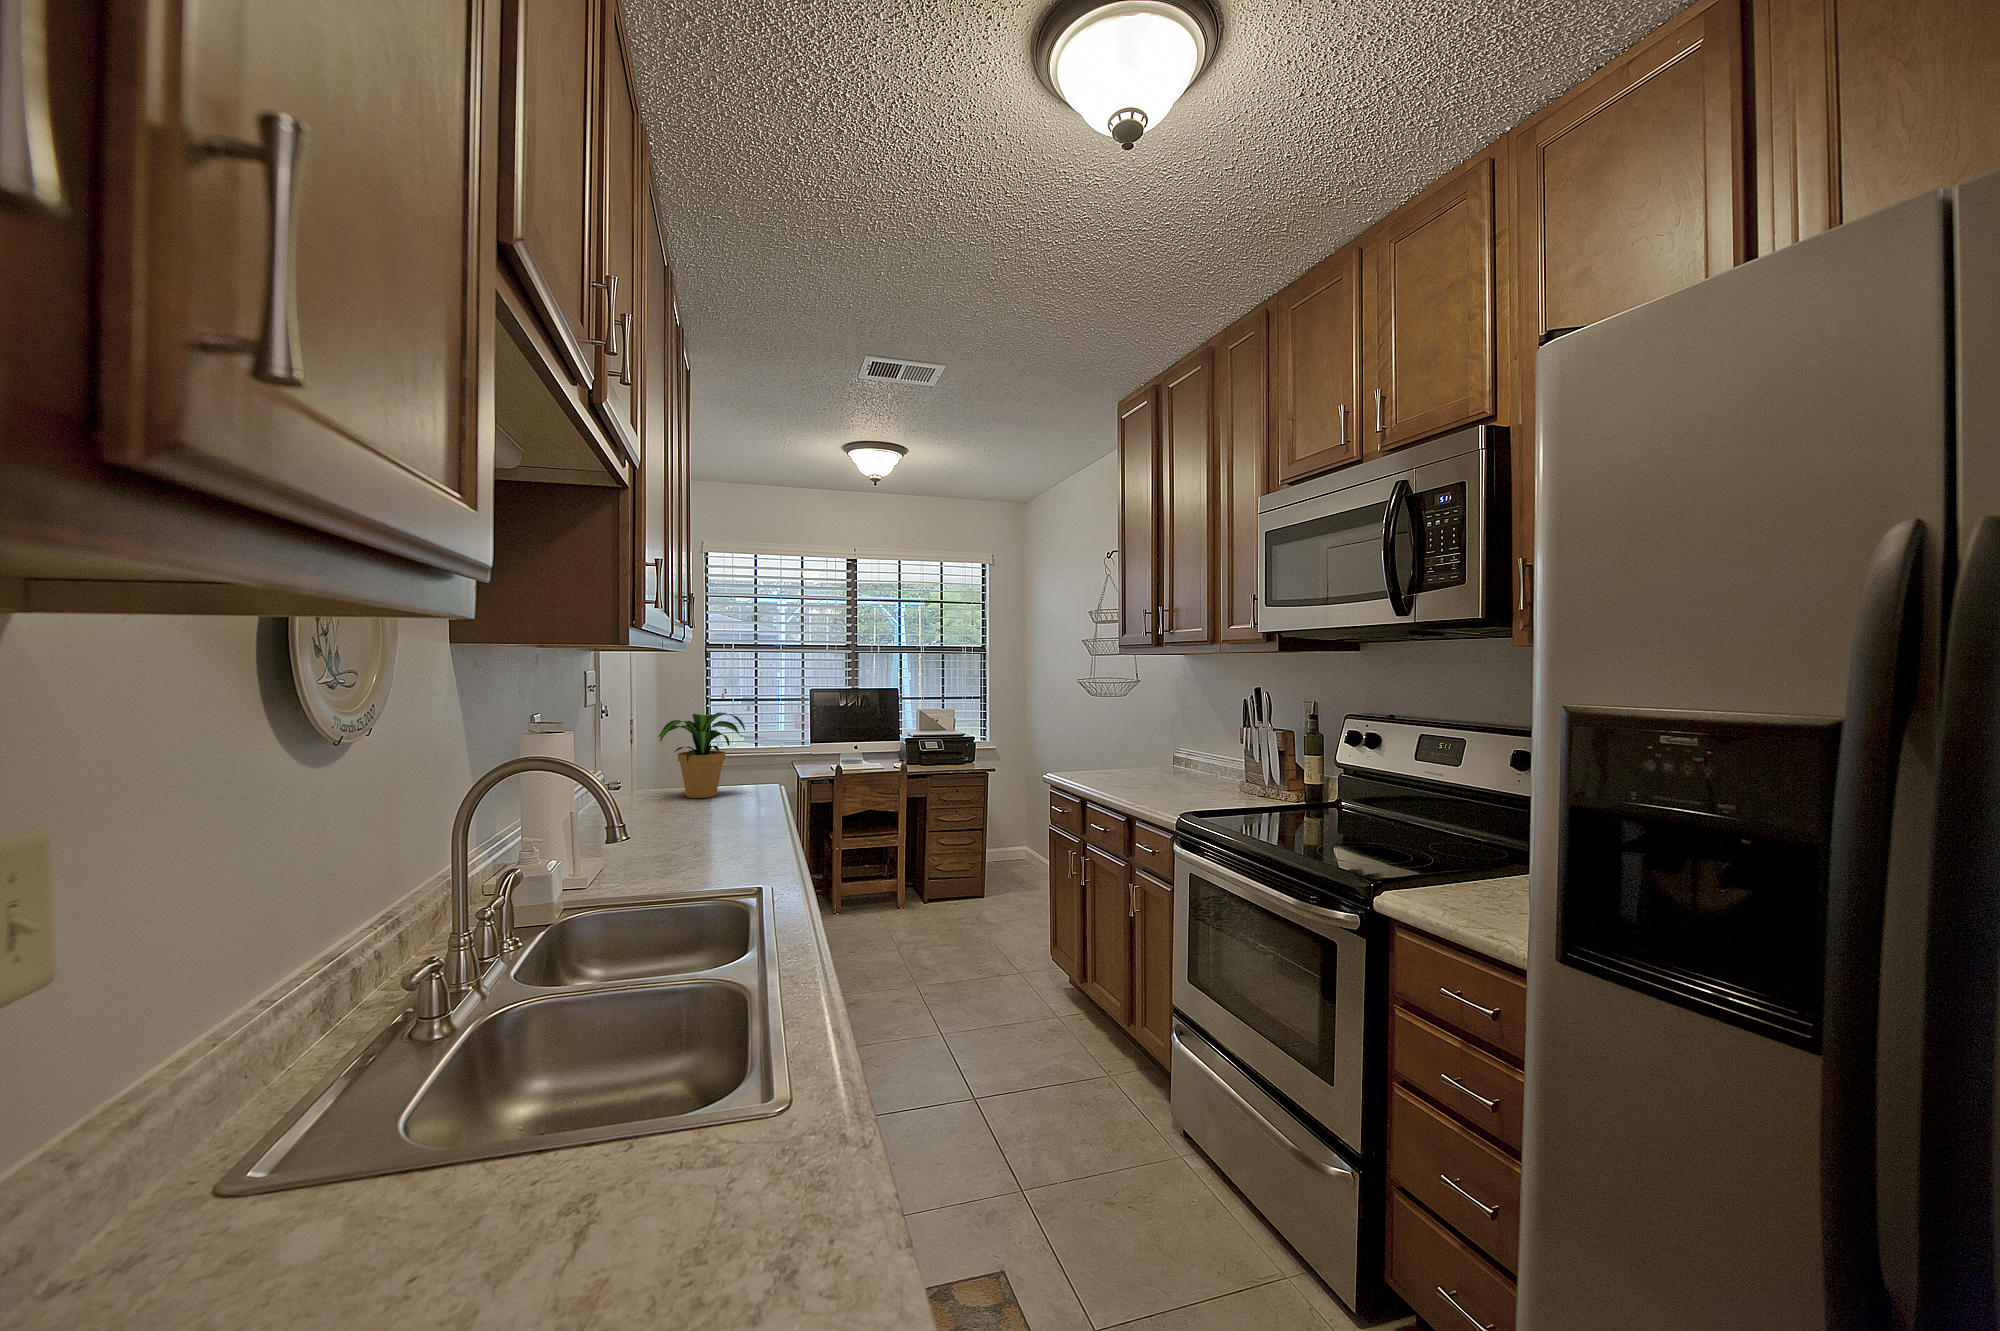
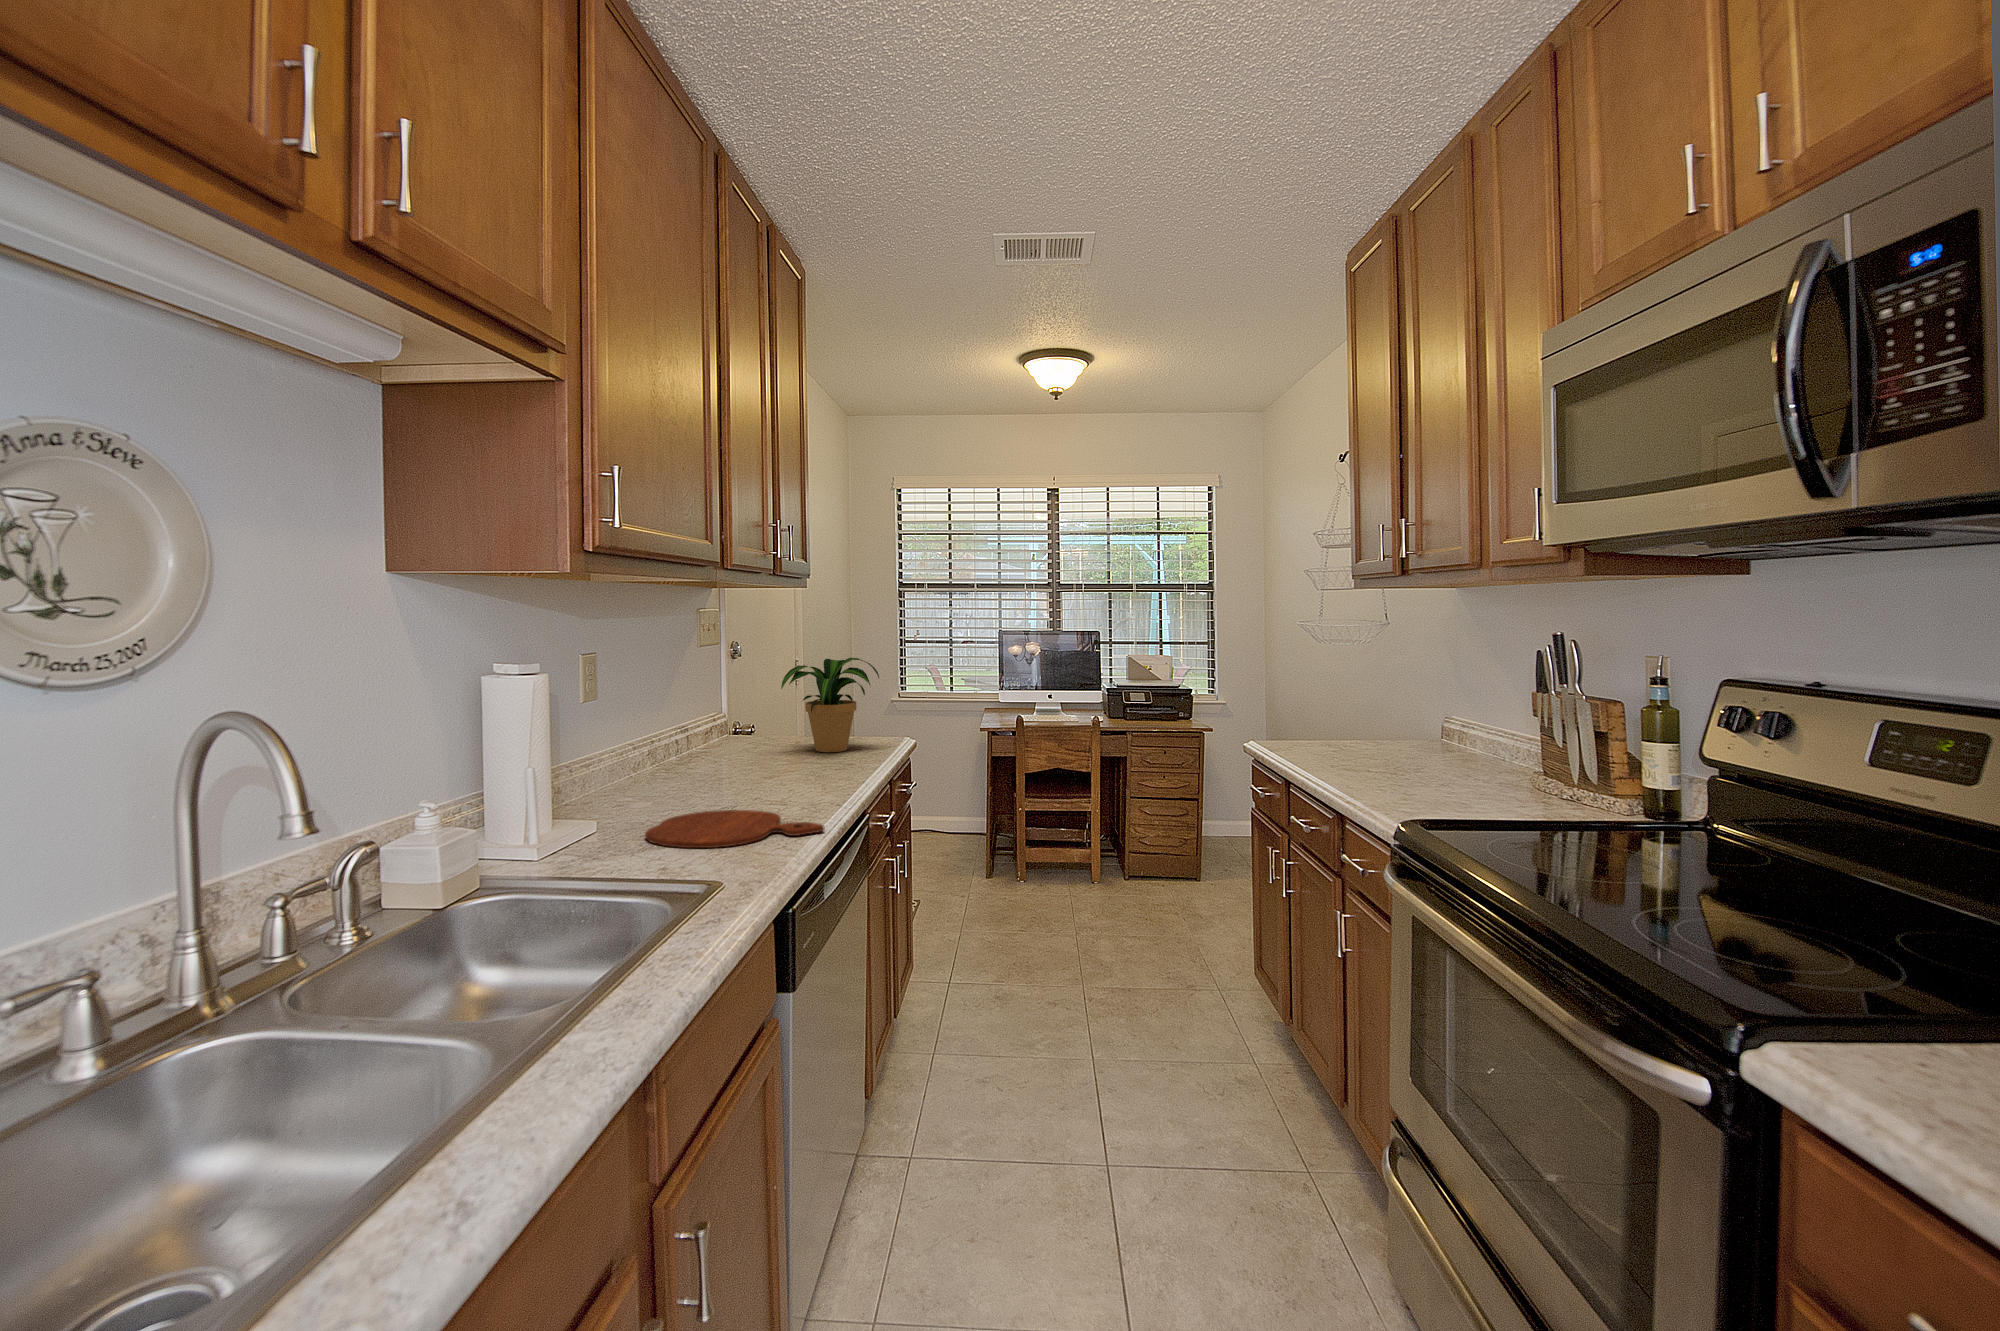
cutting board: none [626,840,776,868] -> present [645,810,824,848]

